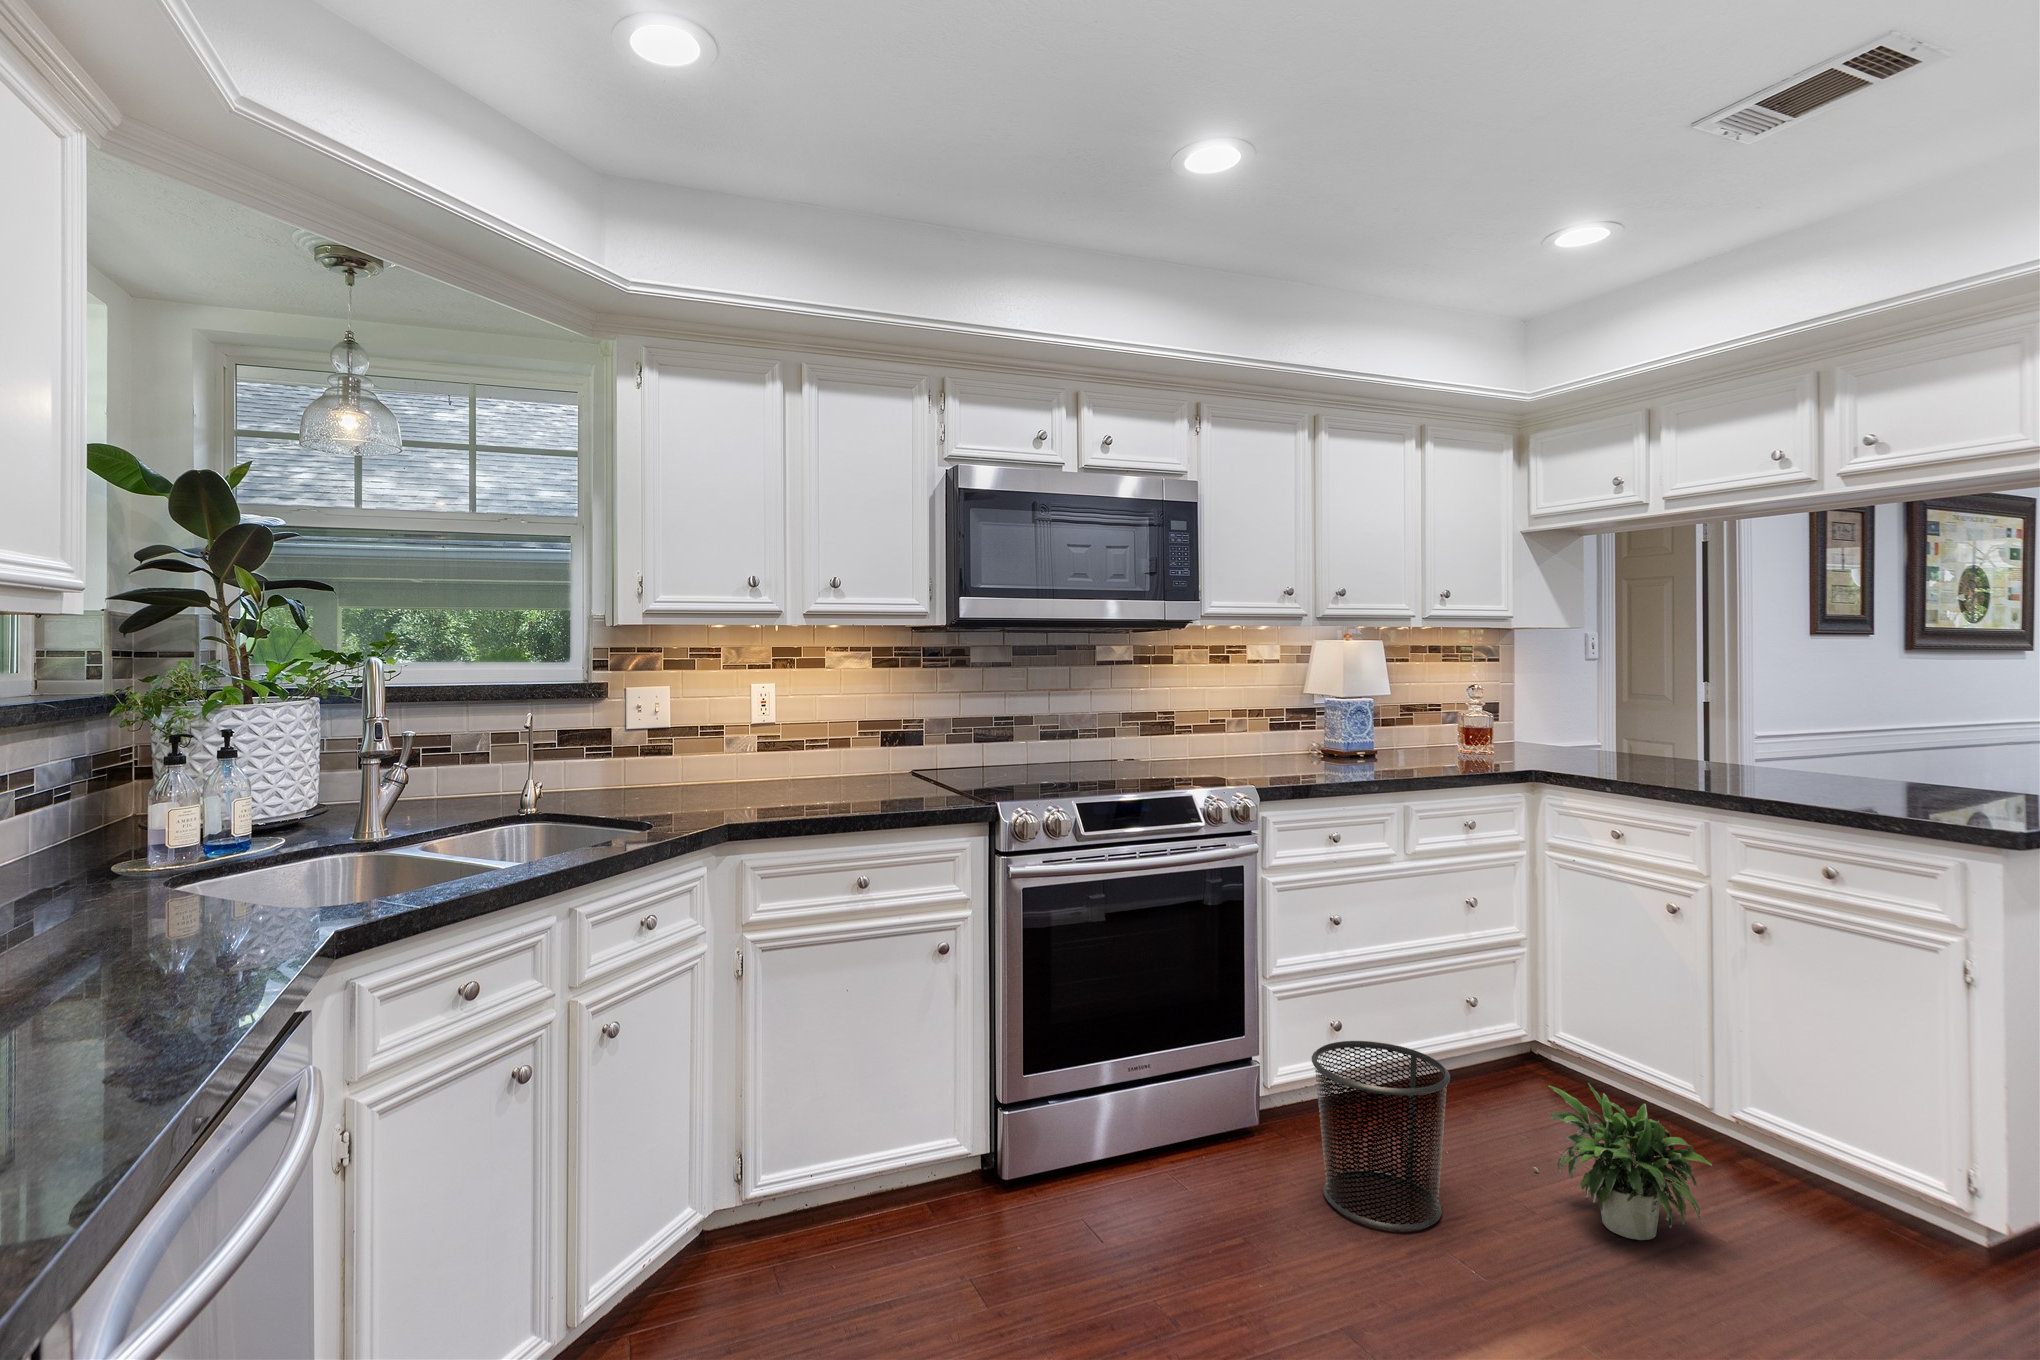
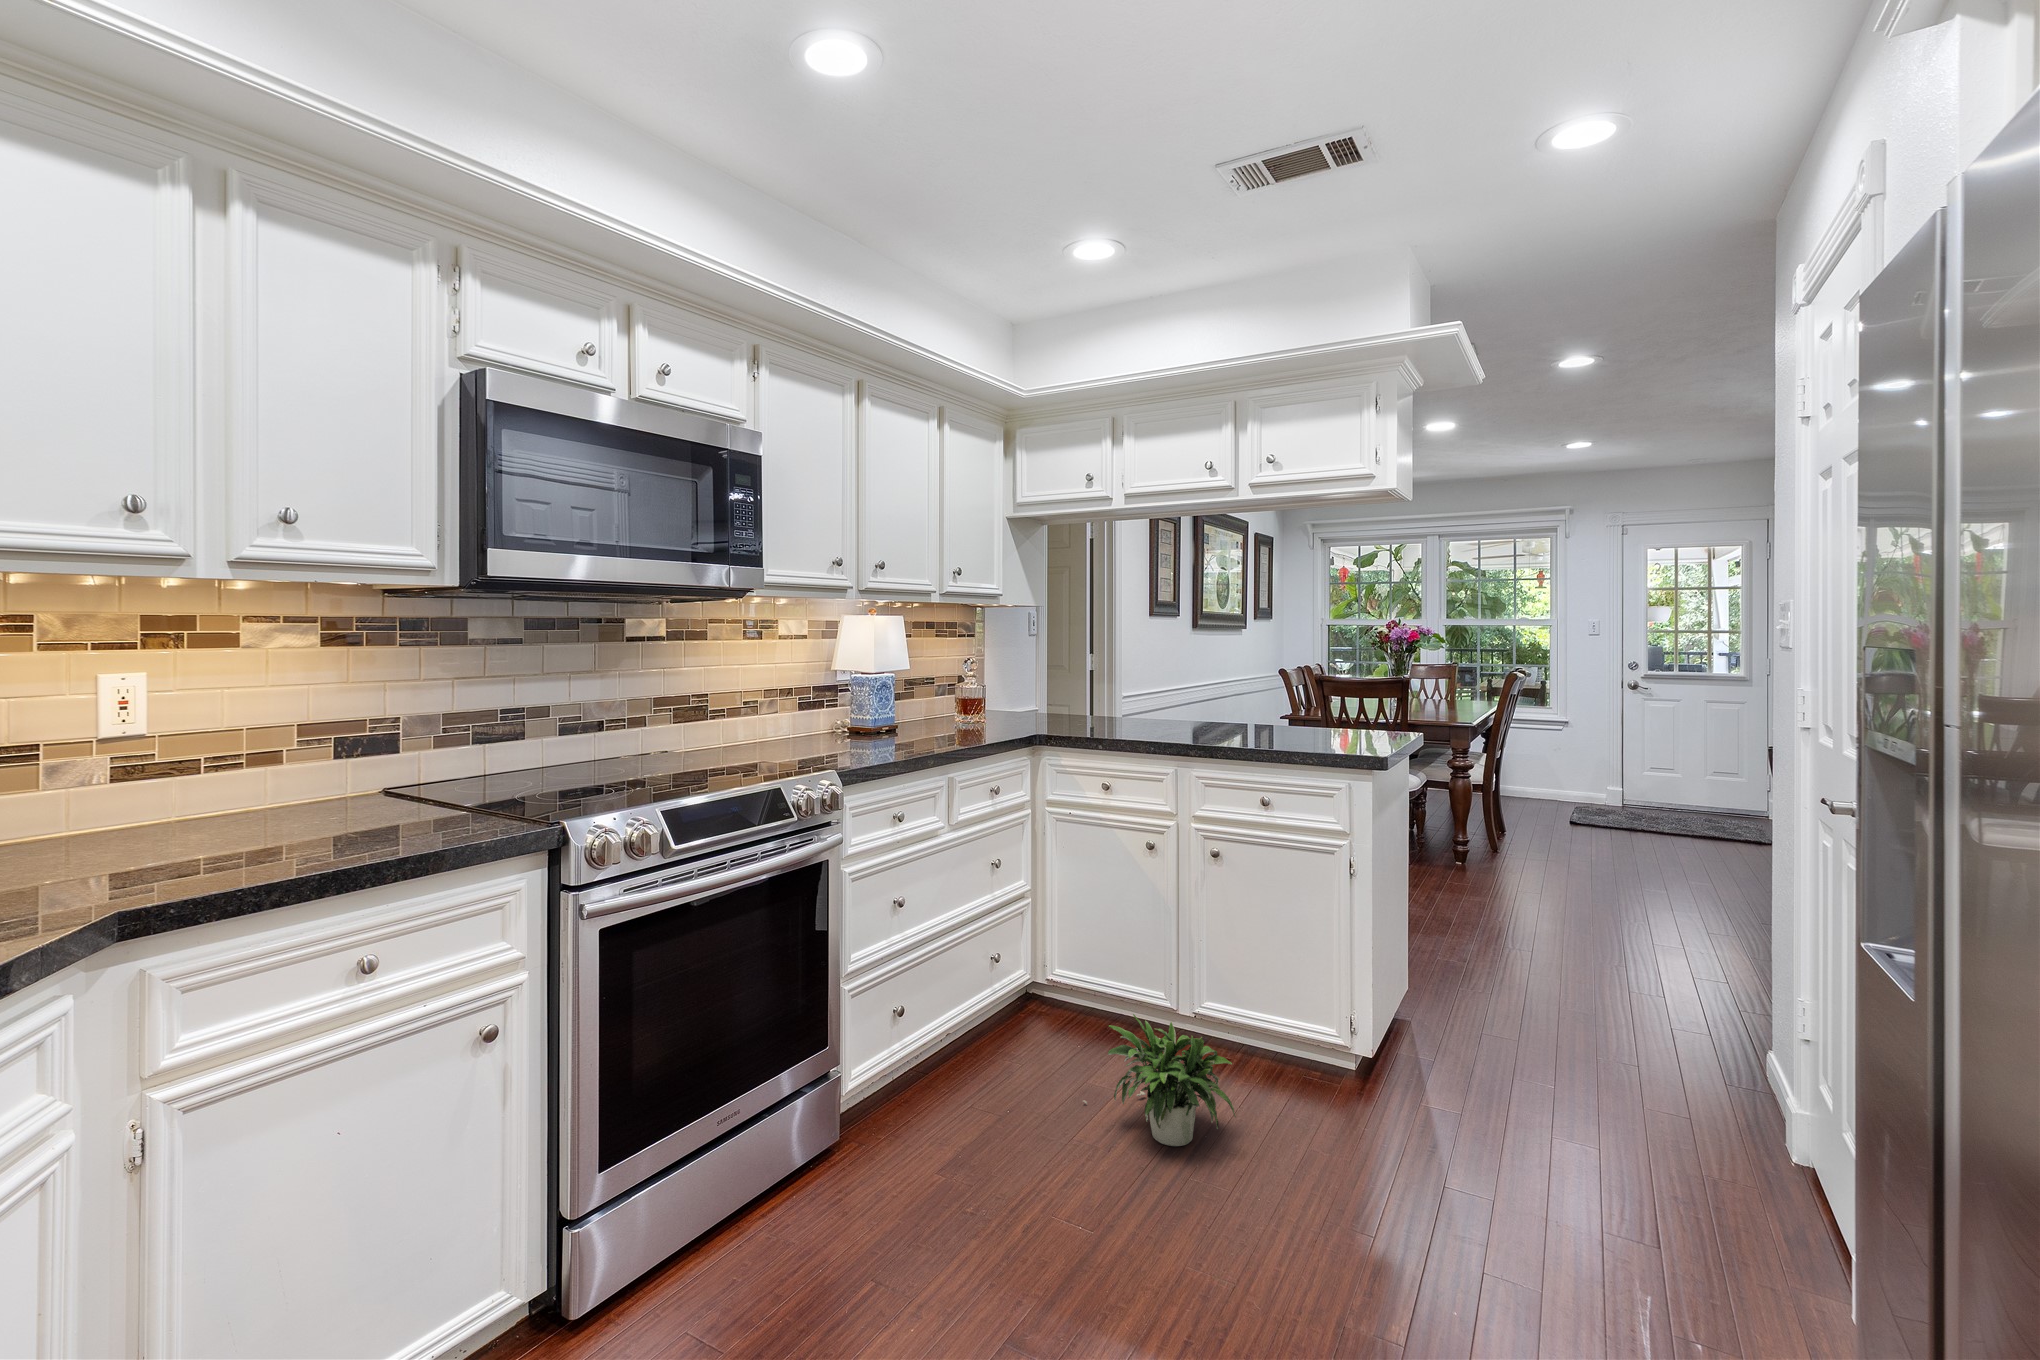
waste bin: present [1312,1041,1450,1231] -> none [920,1020,1051,1216]

